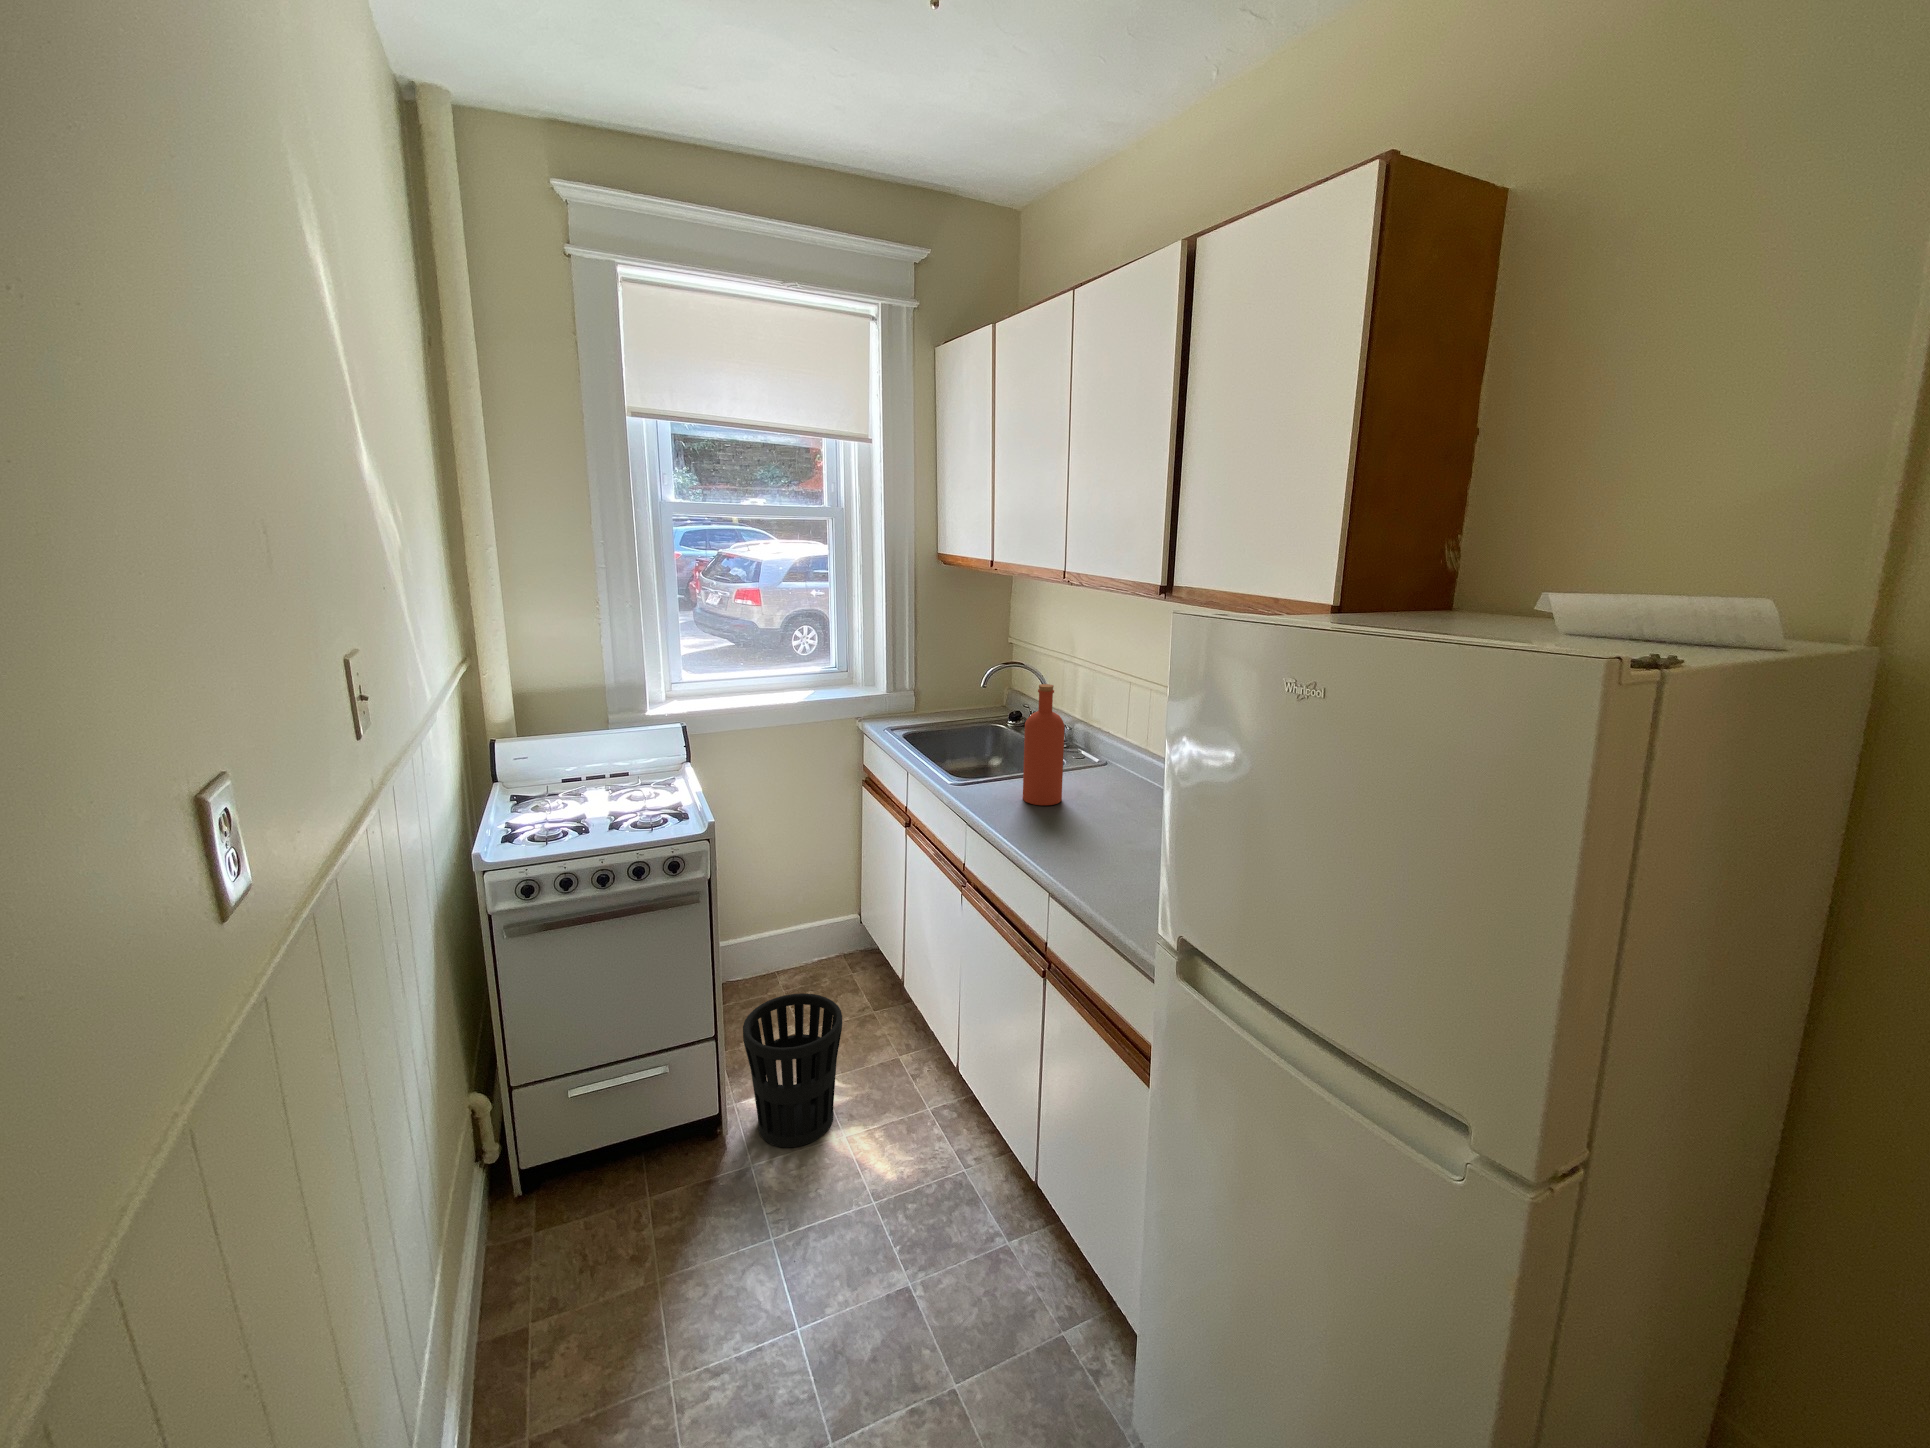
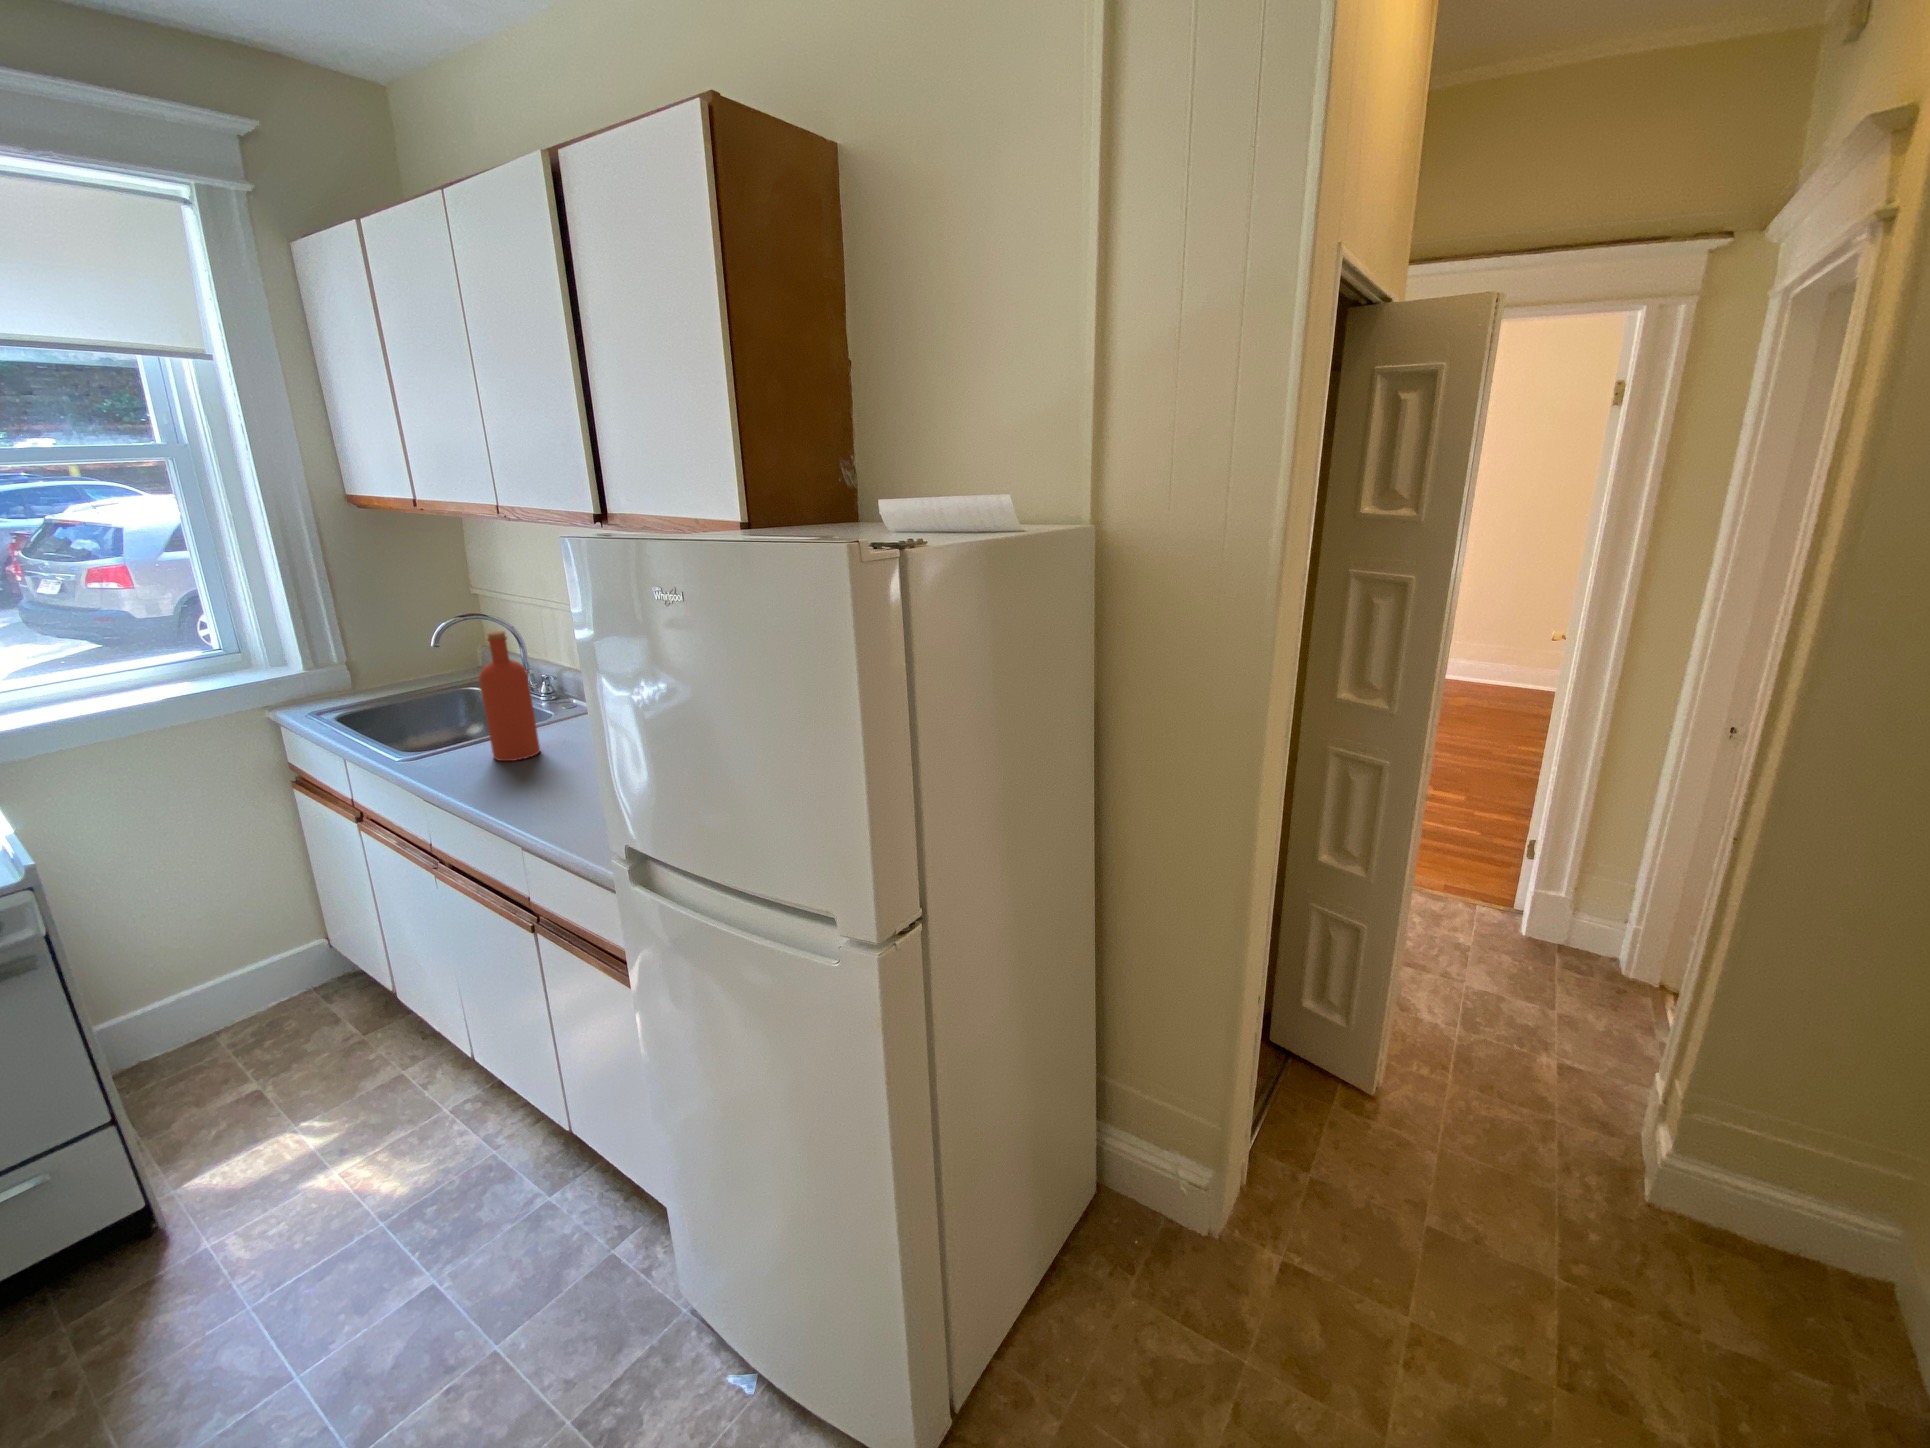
wastebasket: present [743,993,842,1148] -> none [154,1035,319,1219]

